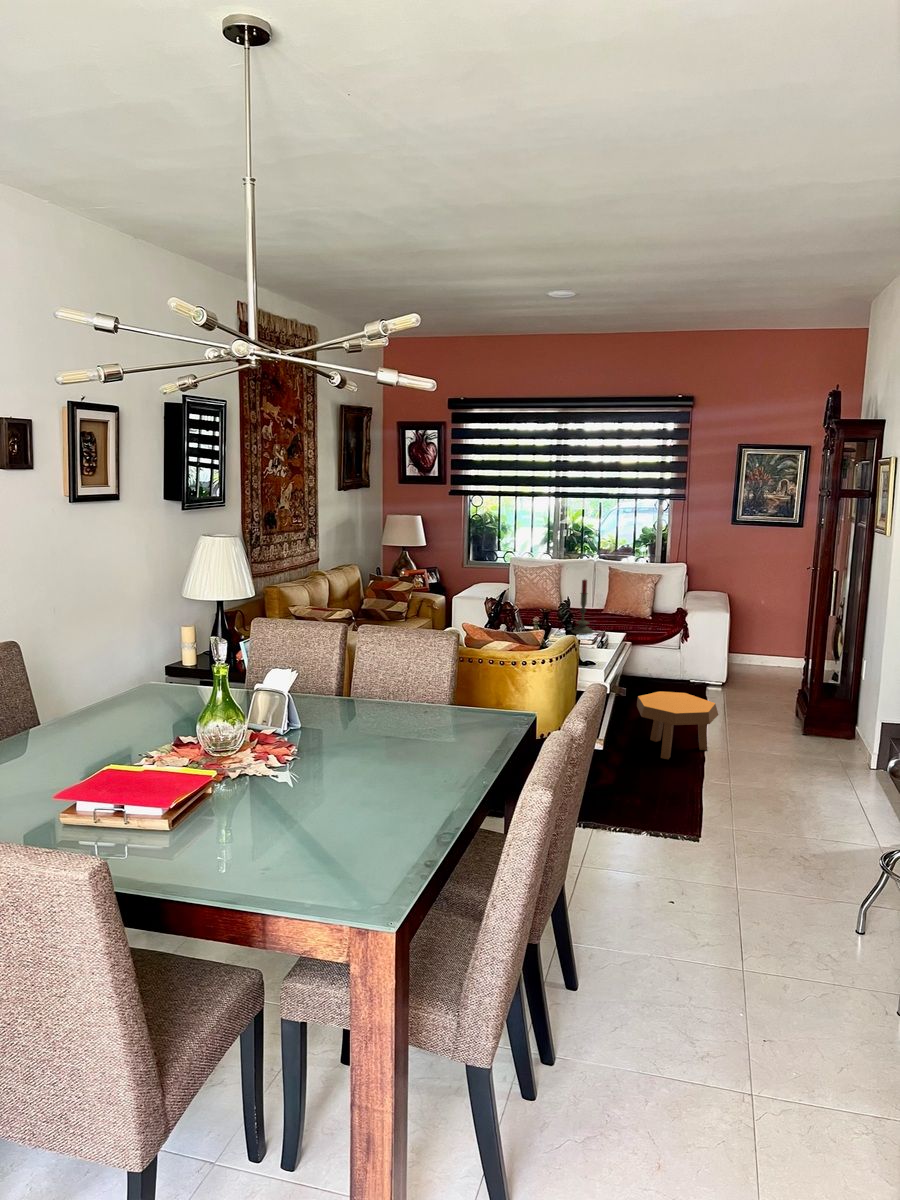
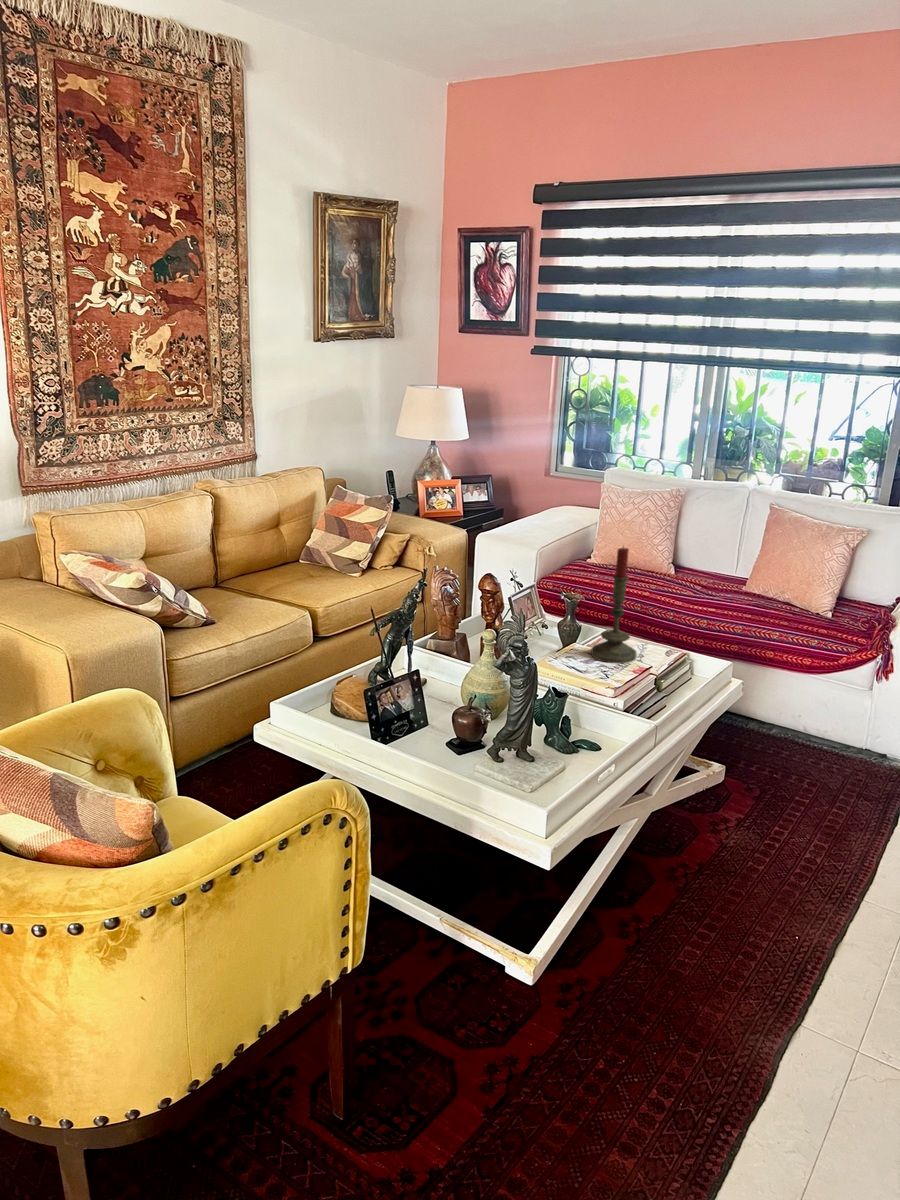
footstool: present [637,691,719,759] -> none [637,830,839,1022]

